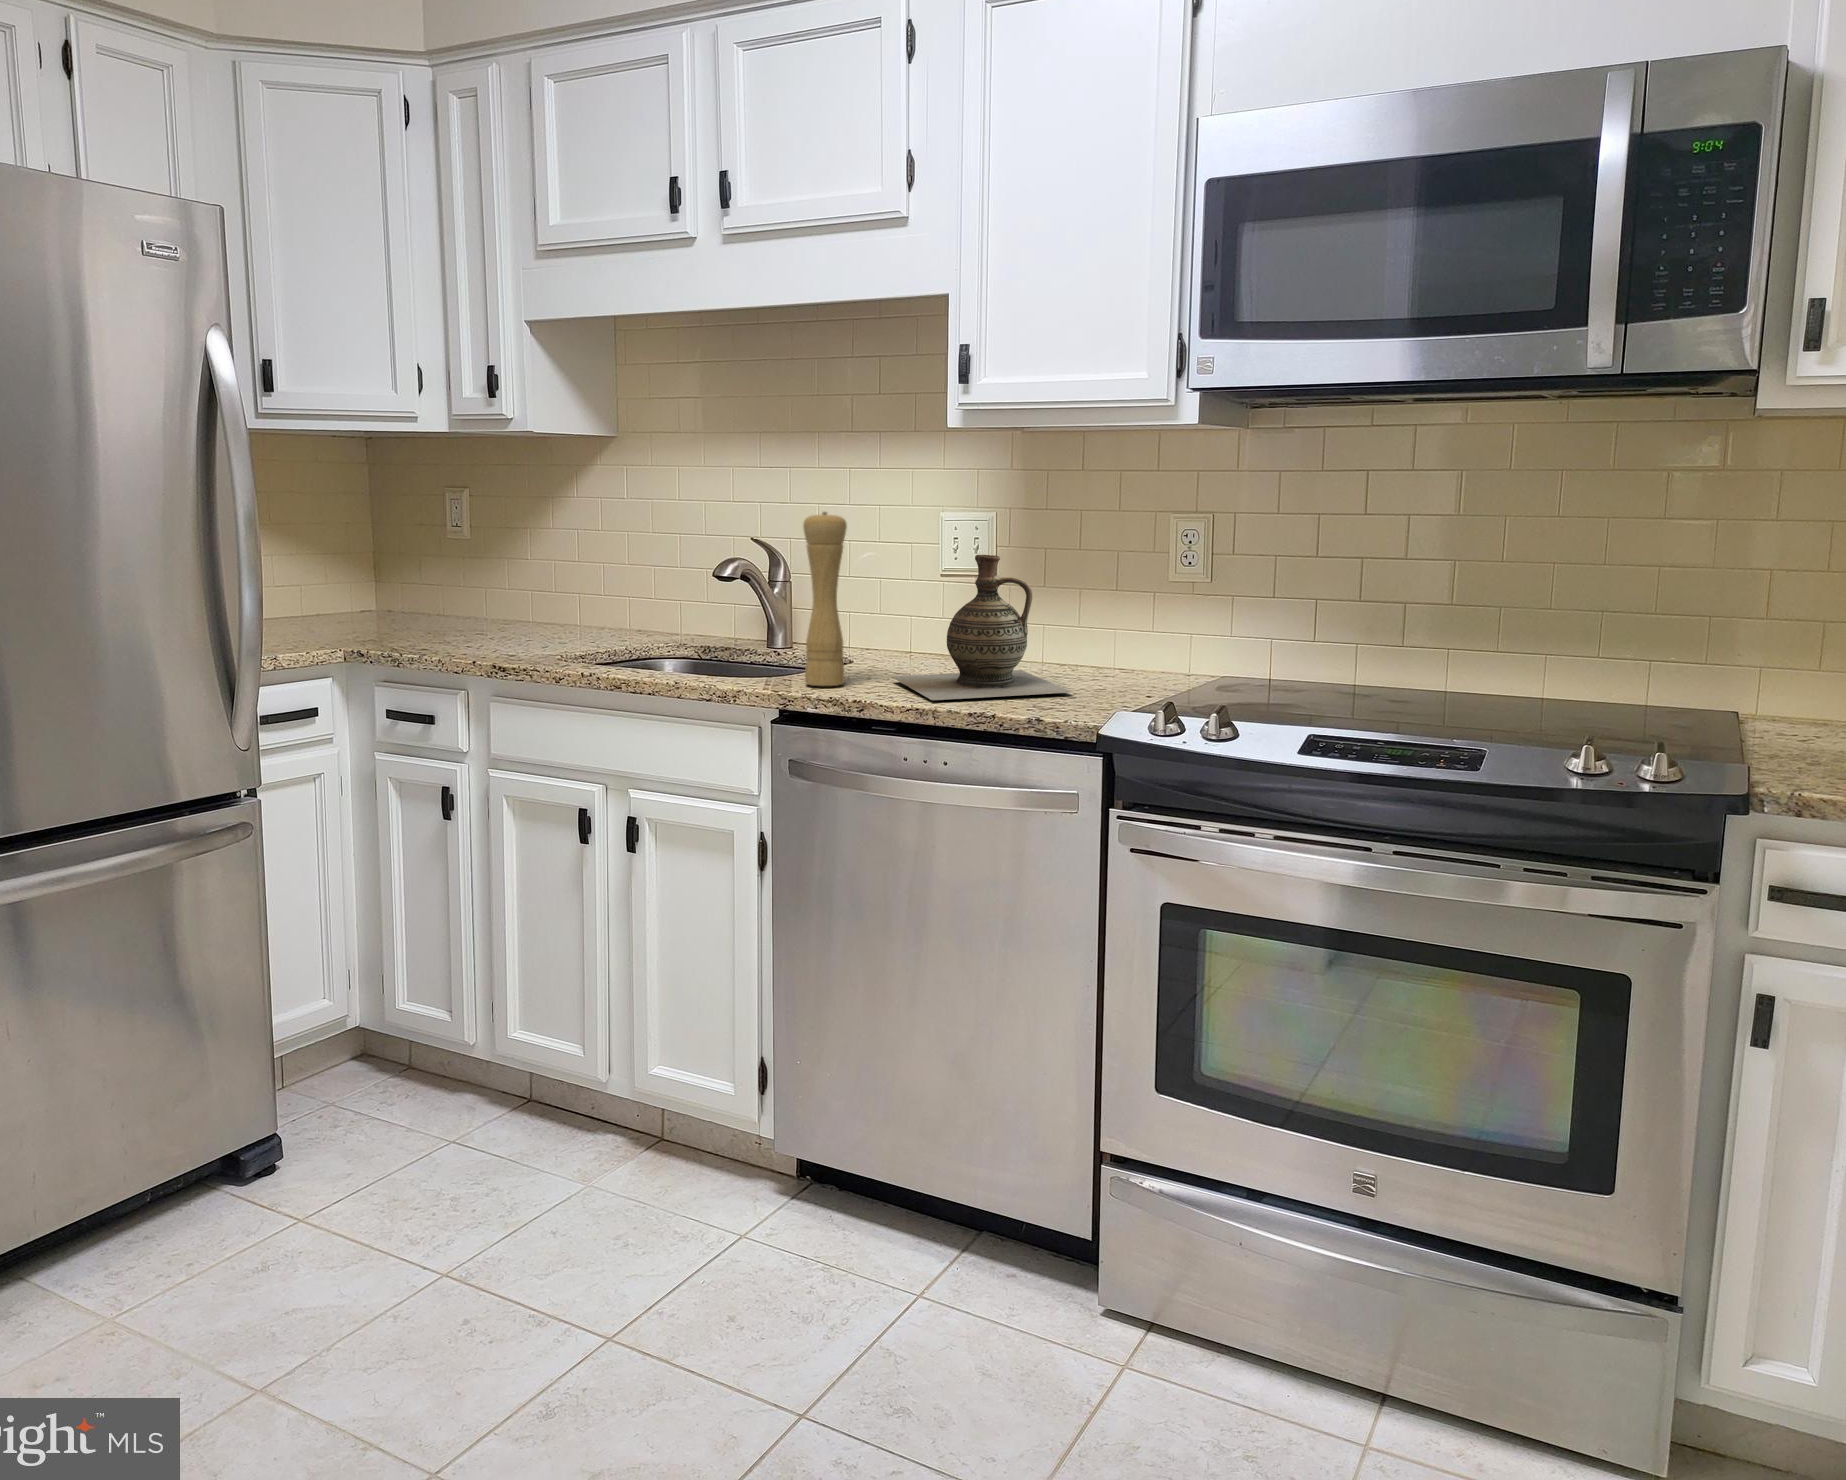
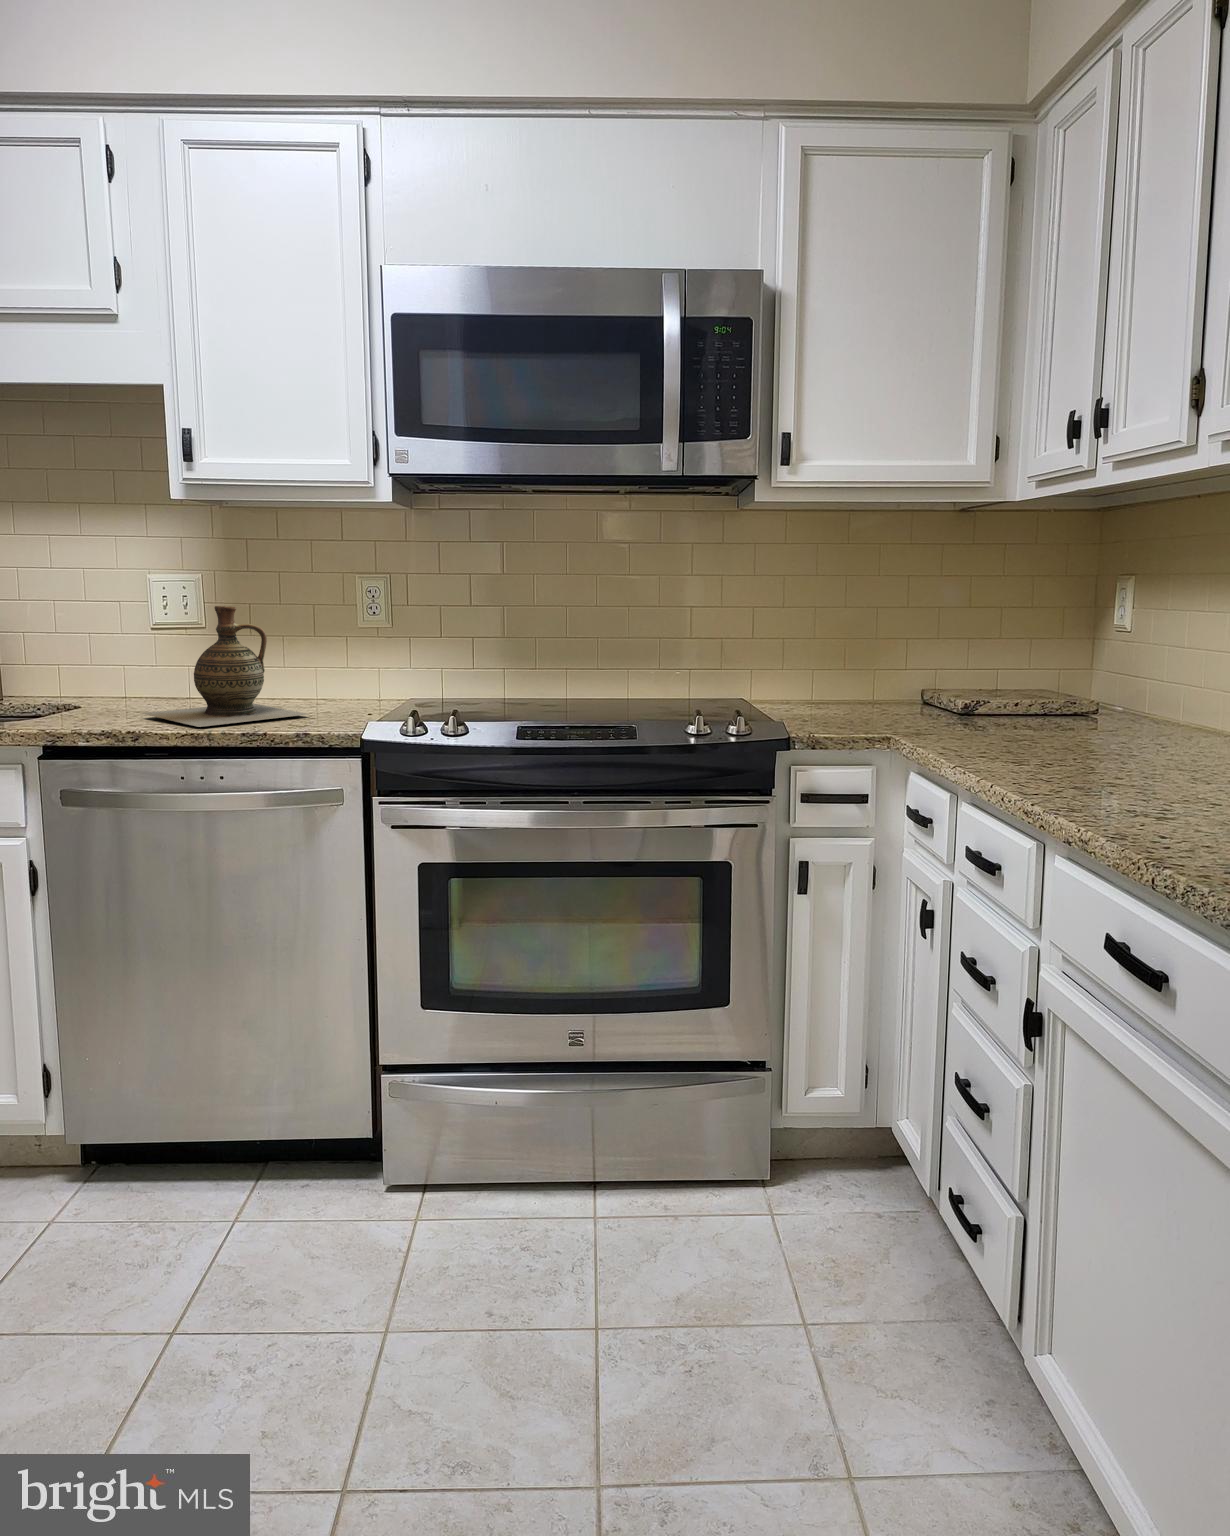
pepper mill: present [803,512,847,686] -> none [51,570,101,725]

